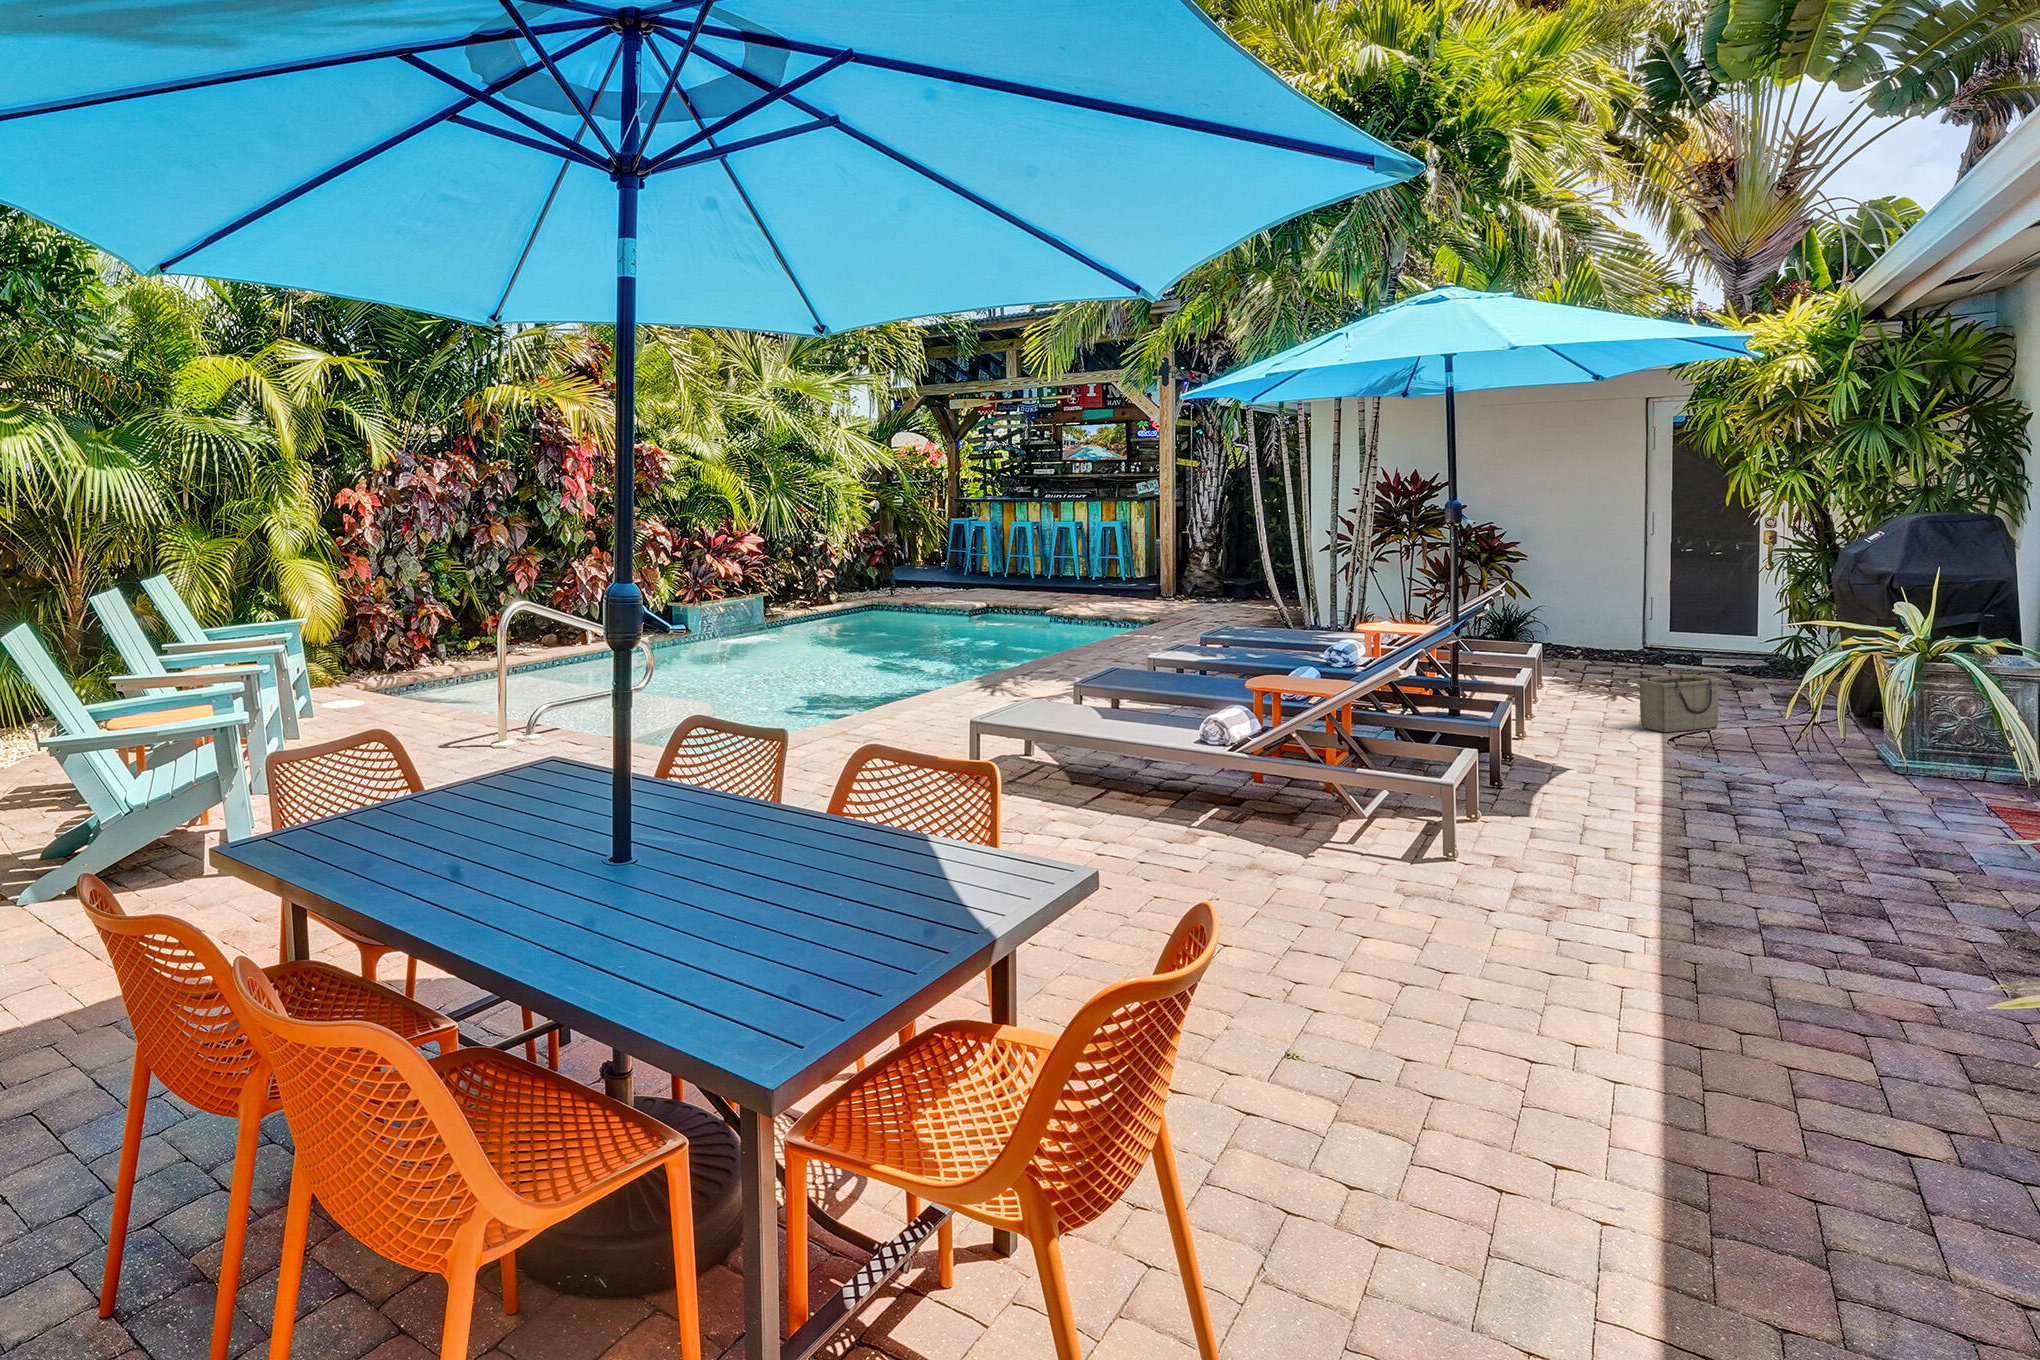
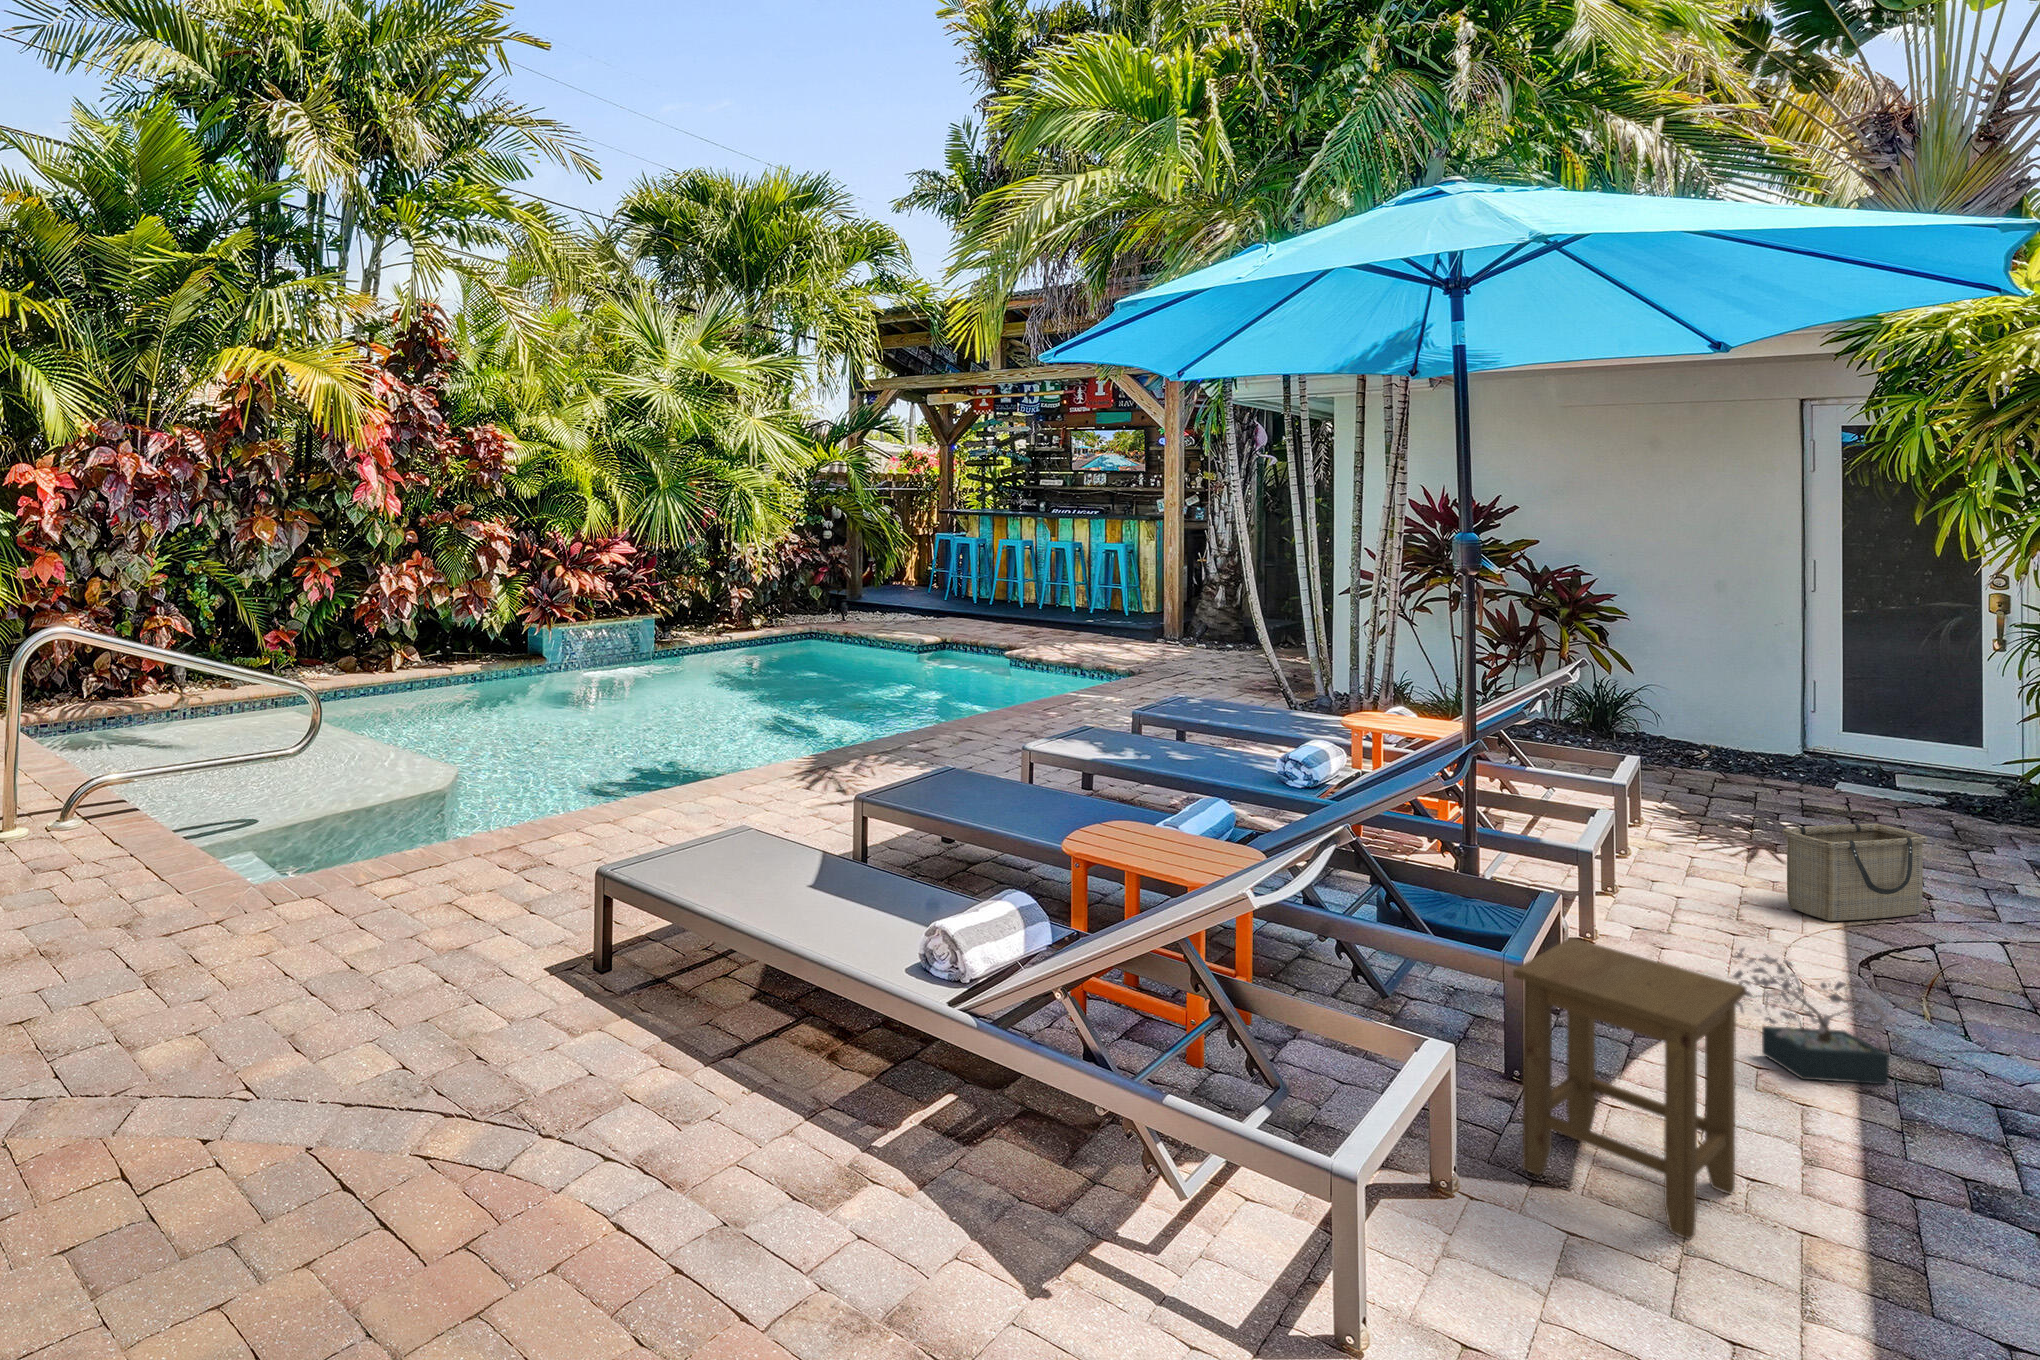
stool: none [1501,715,1616,846] -> present [1513,938,1746,1240]
decorative plant: none [1608,727,1694,793] -> present [1733,948,1897,1084]

